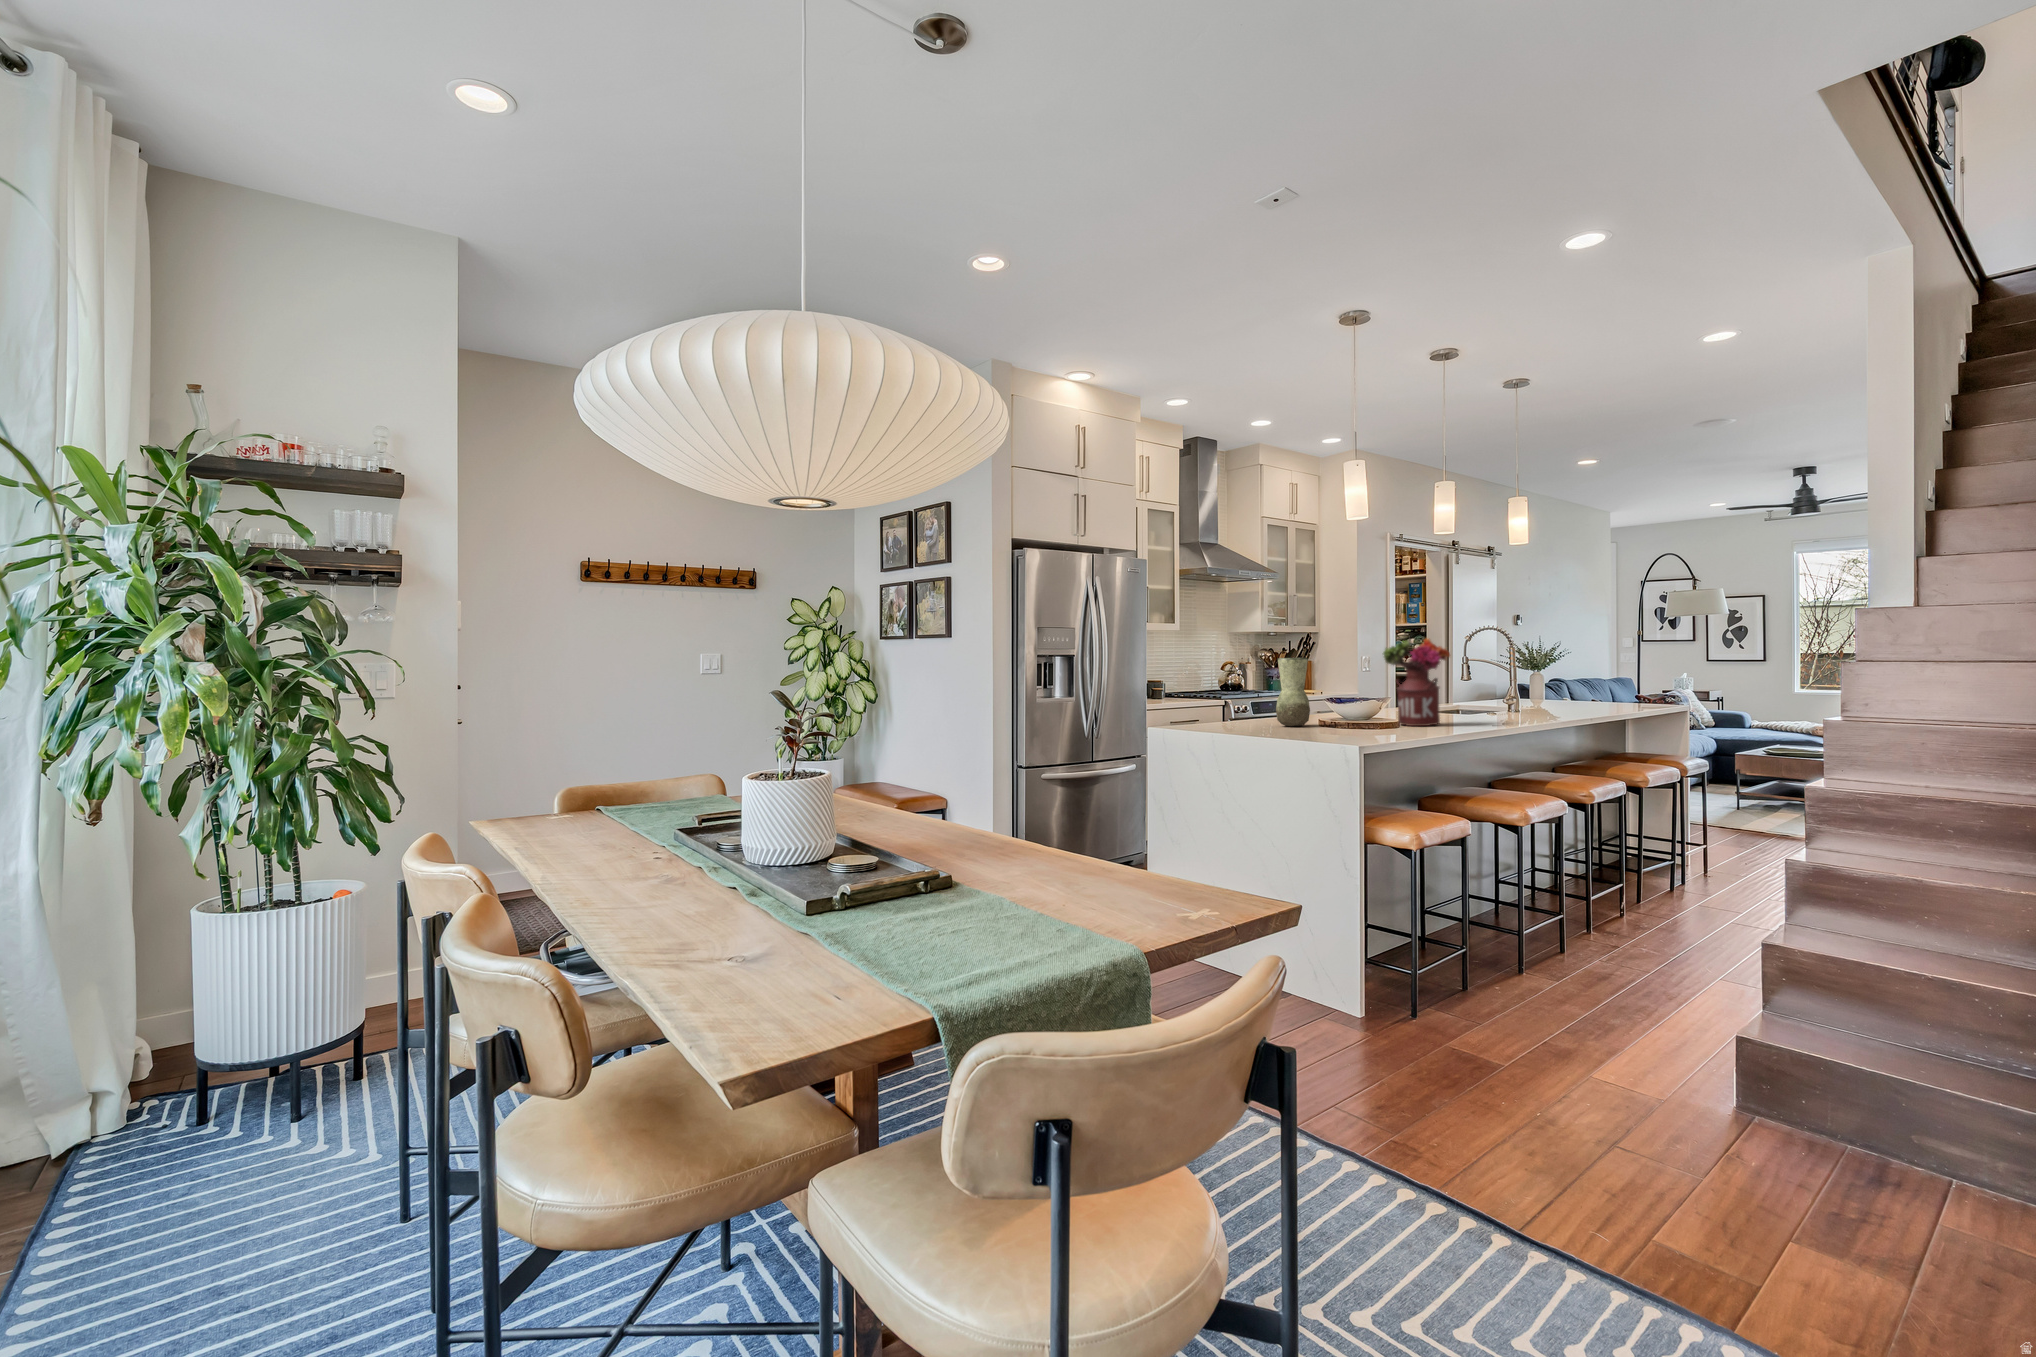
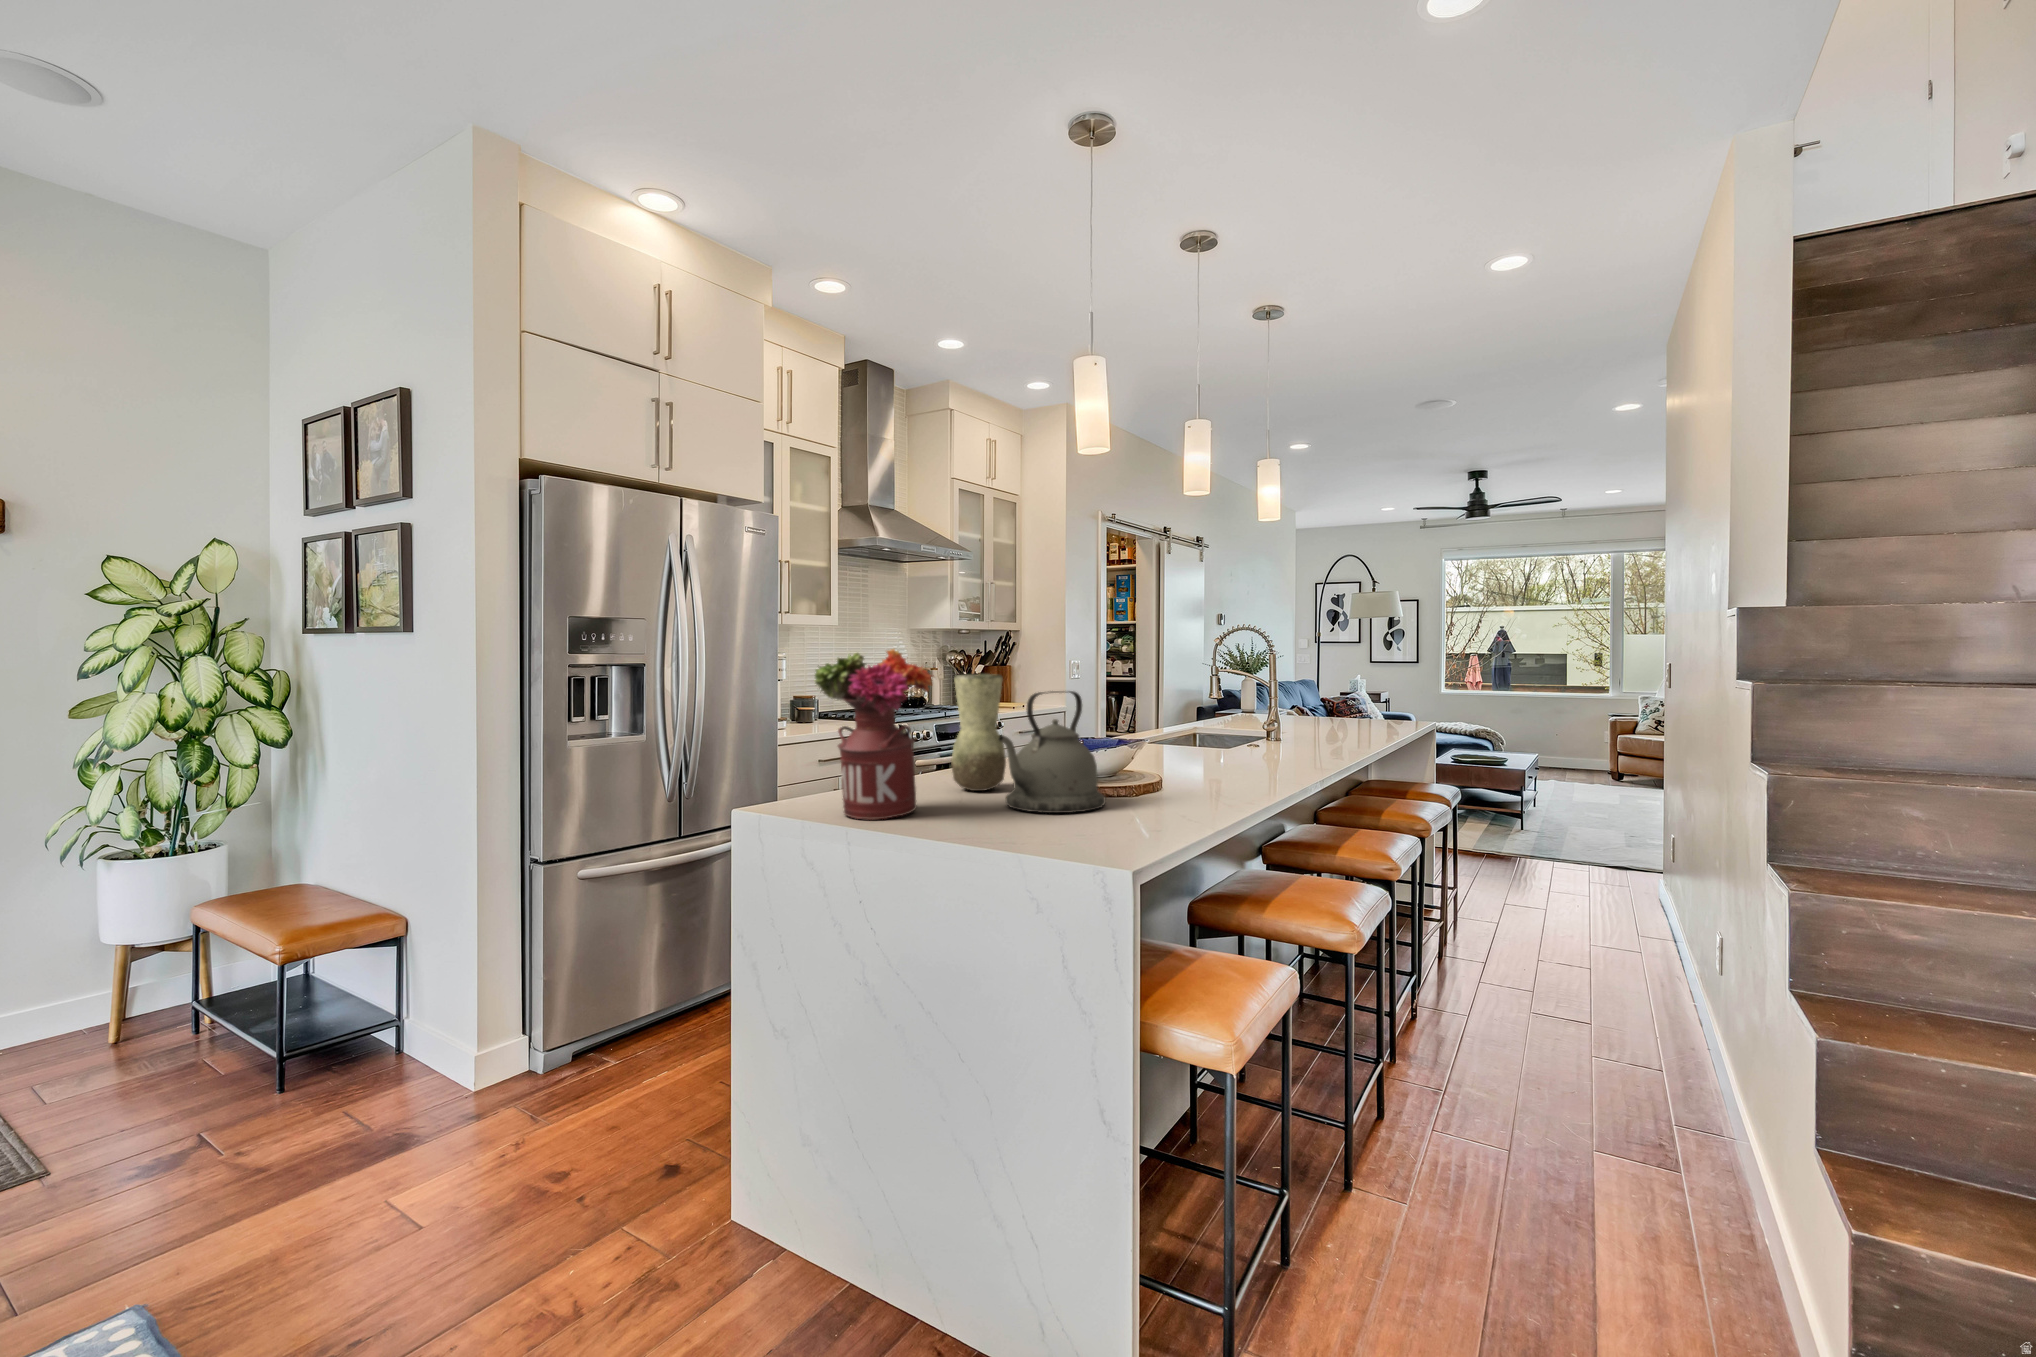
flower arrangement: present [1383,639,1450,726] -> present [814,649,932,820]
kettle: none [1306,665,1371,733] -> present [999,691,1106,813]

